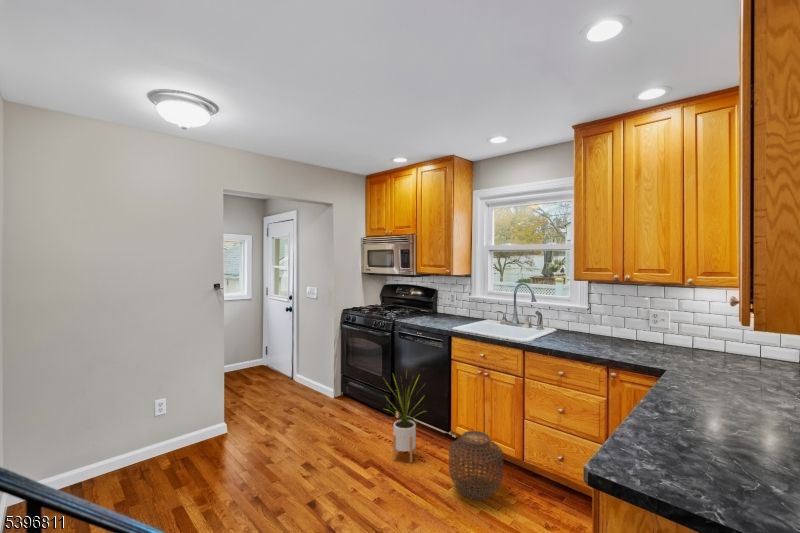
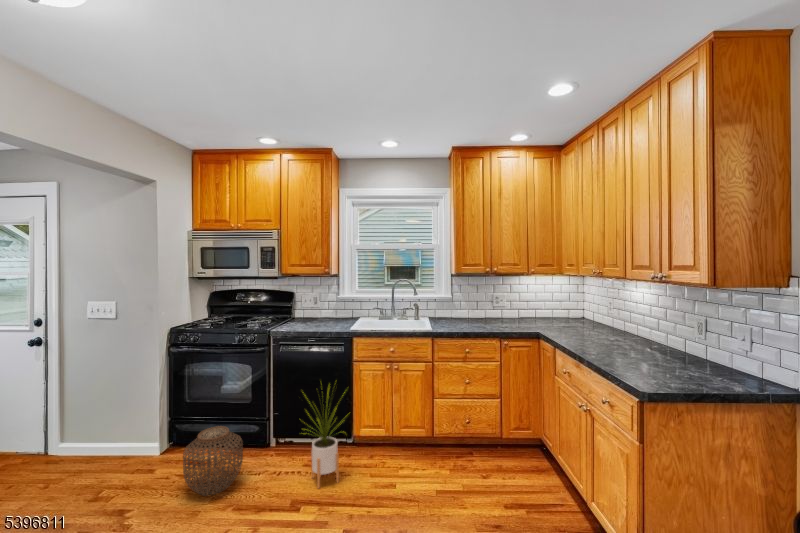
woven basket: present [449,431,503,500] -> present [183,426,243,496]

